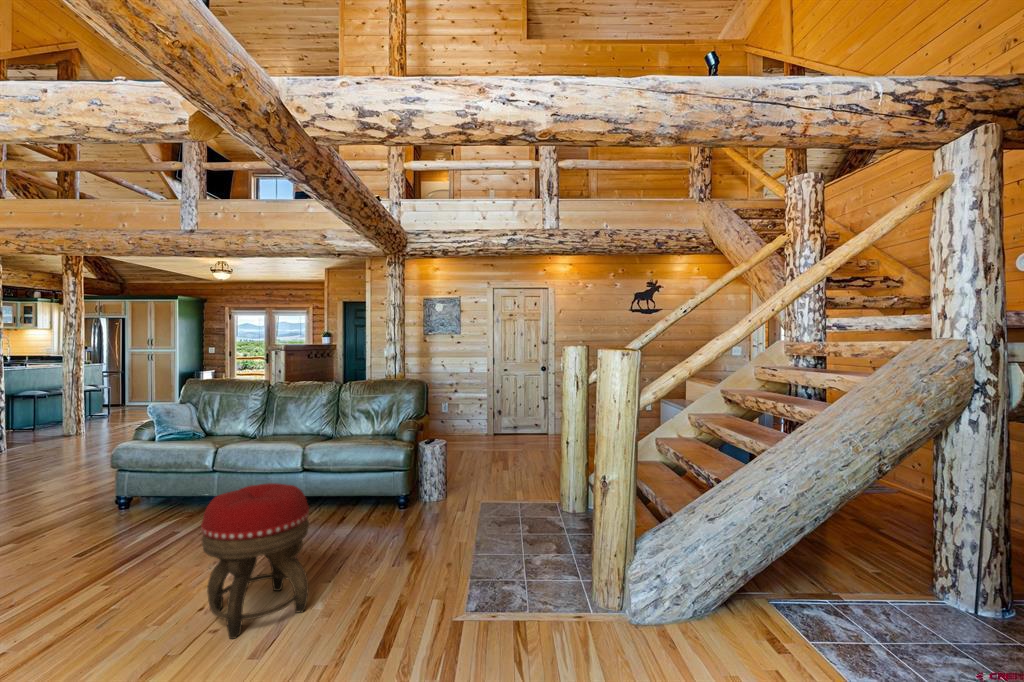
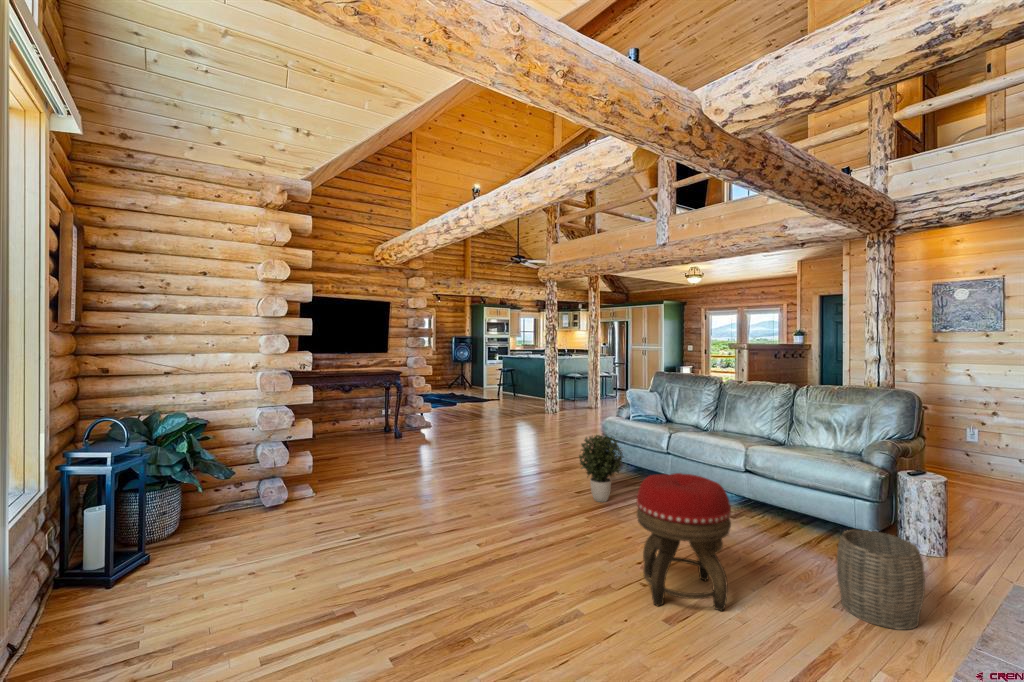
potted plant: none [86,464,158,553] -> present [579,435,624,502]
woven basket: none [392,493,448,568] -> present [837,530,925,630]

